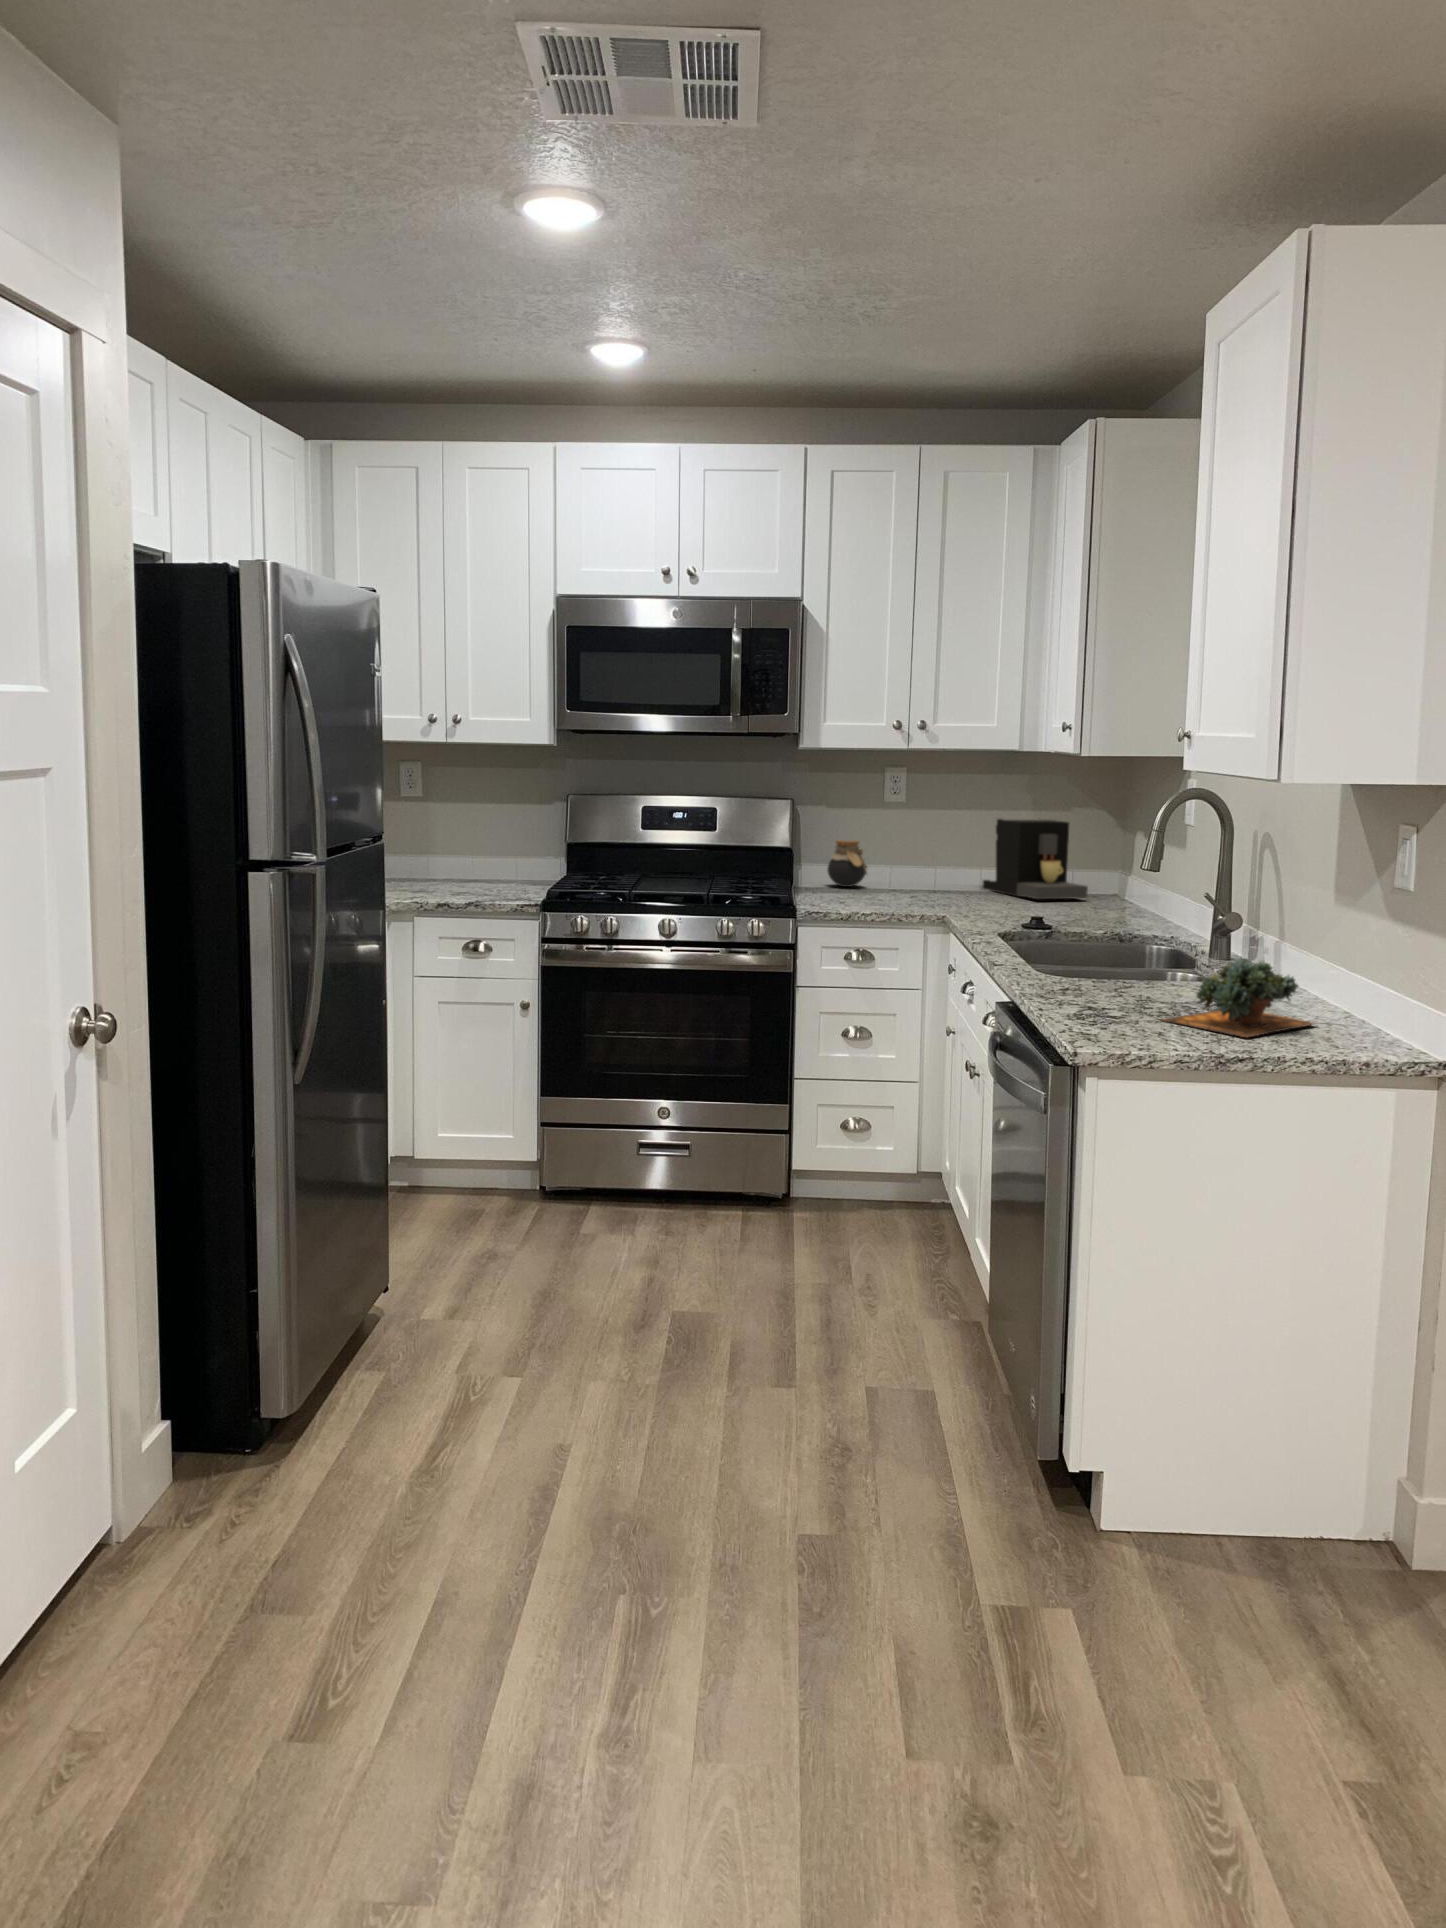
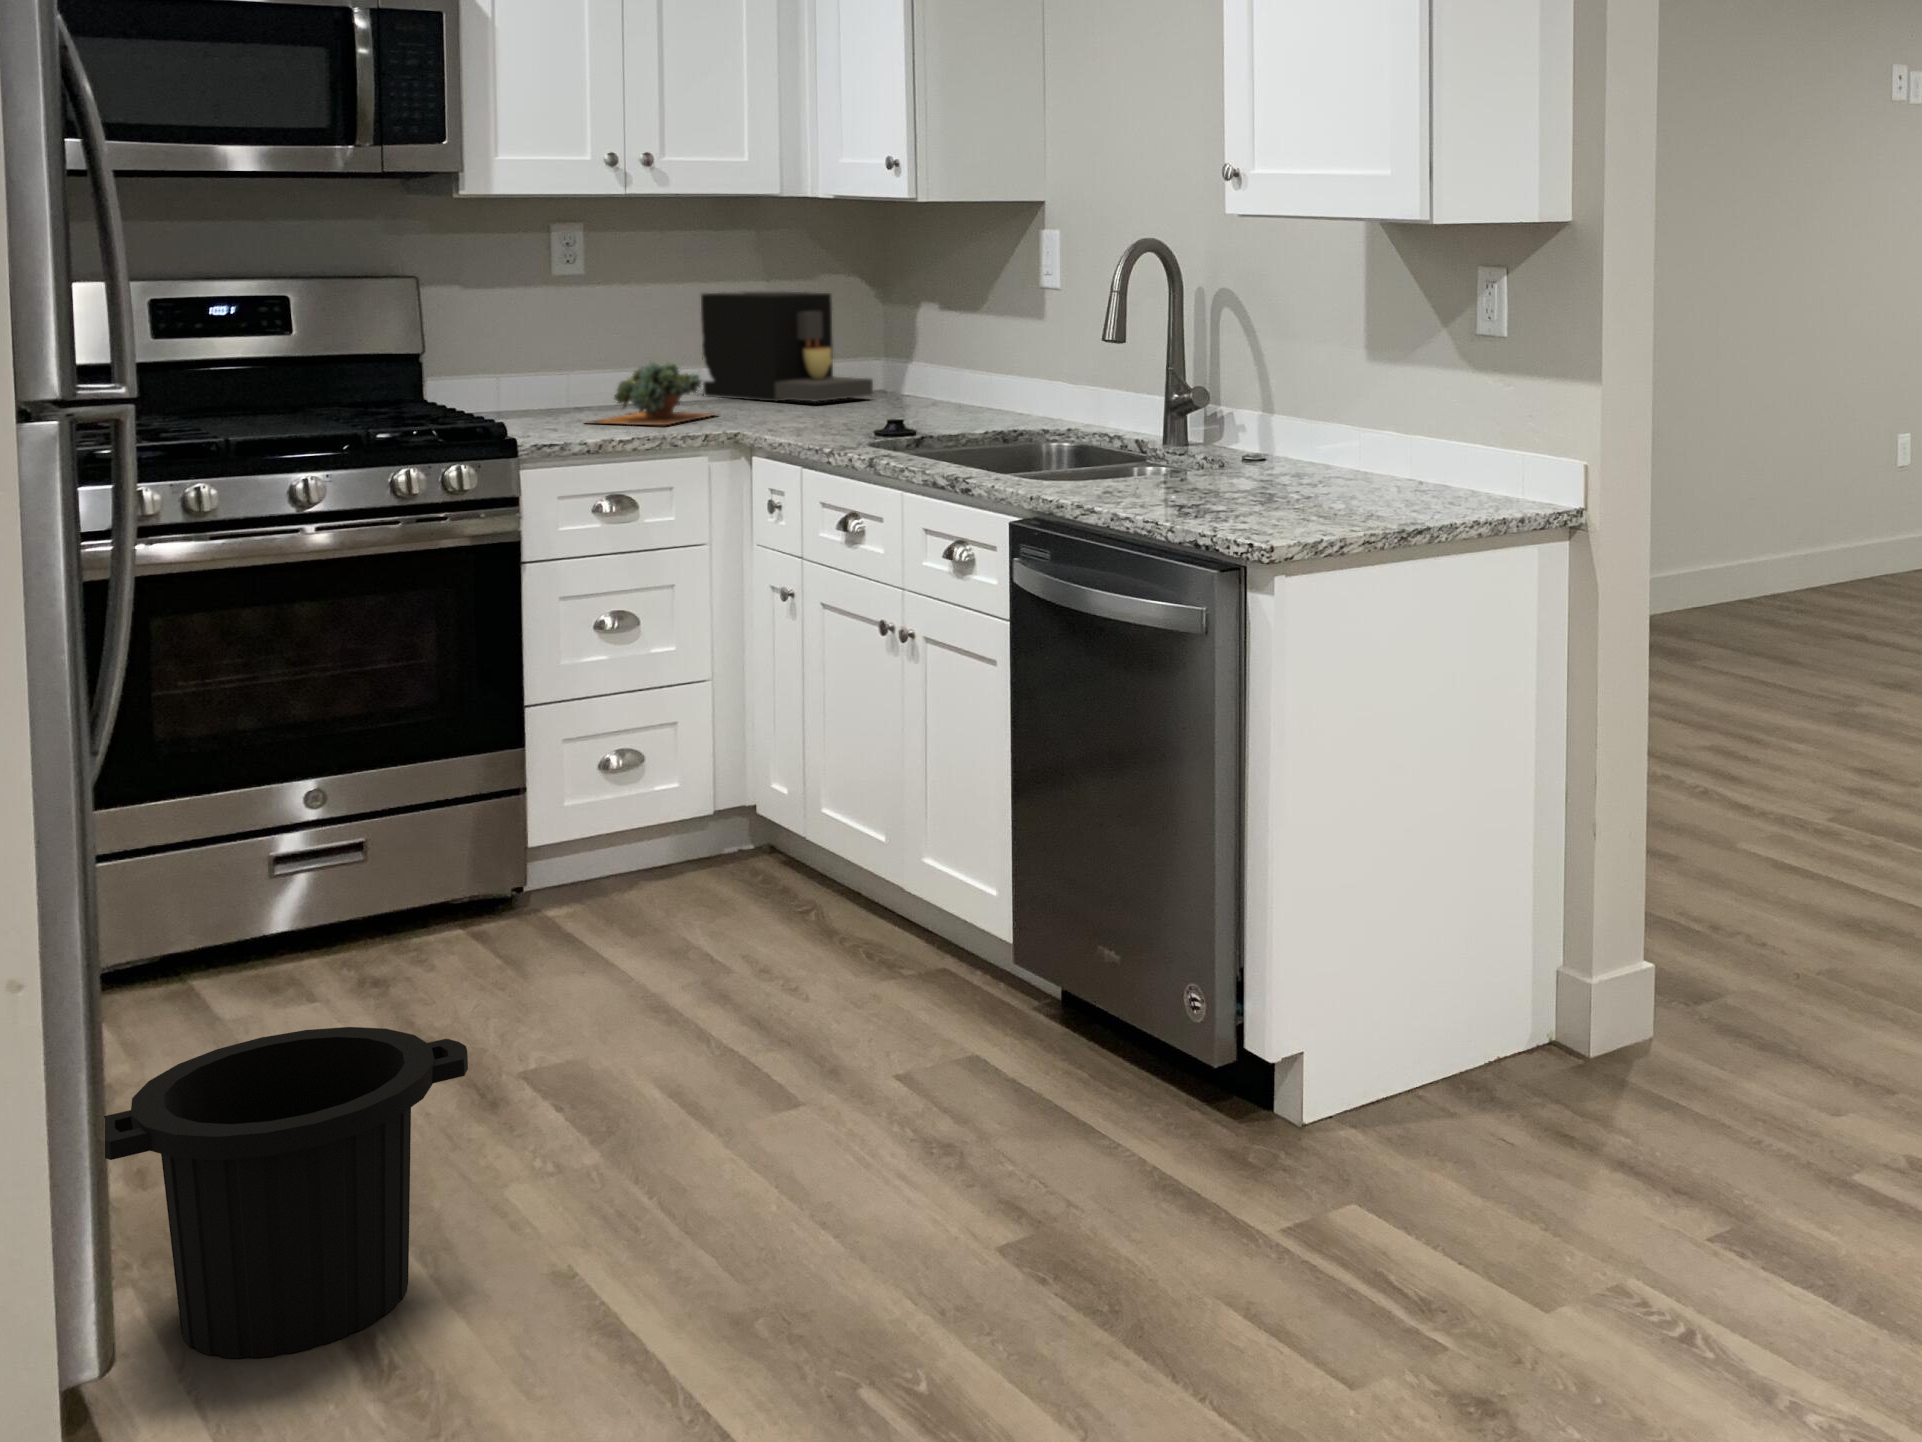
jar: present [828,840,867,887] -> none [473,337,546,409]
succulent plant: present [1162,958,1314,1037] -> present [588,362,715,425]
trash can: none [354,1242,547,1428] -> present [104,1027,468,1358]

